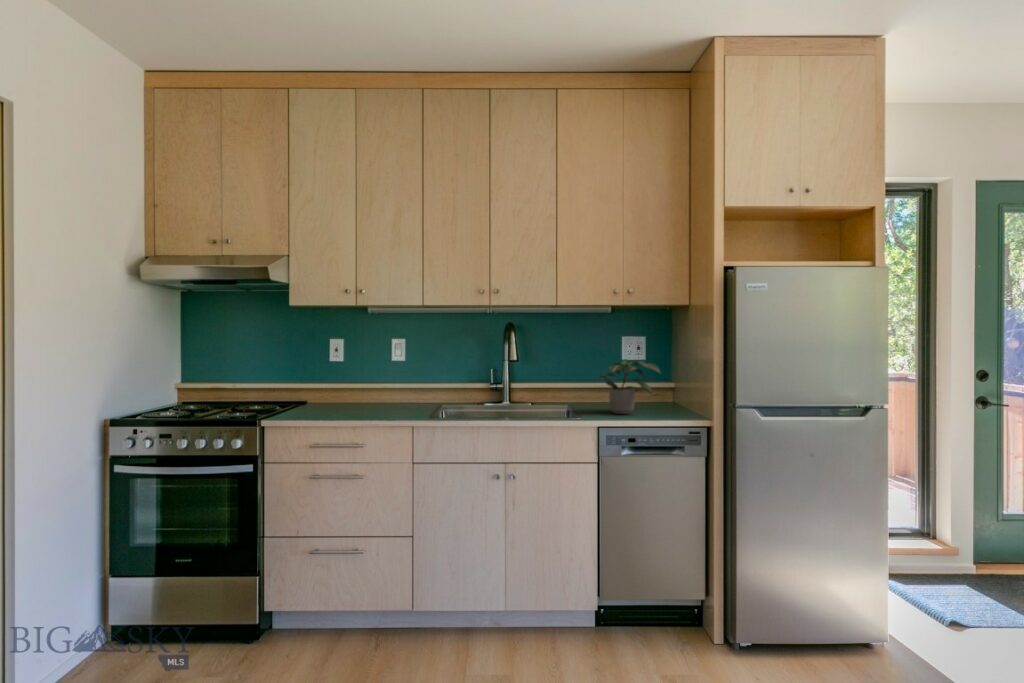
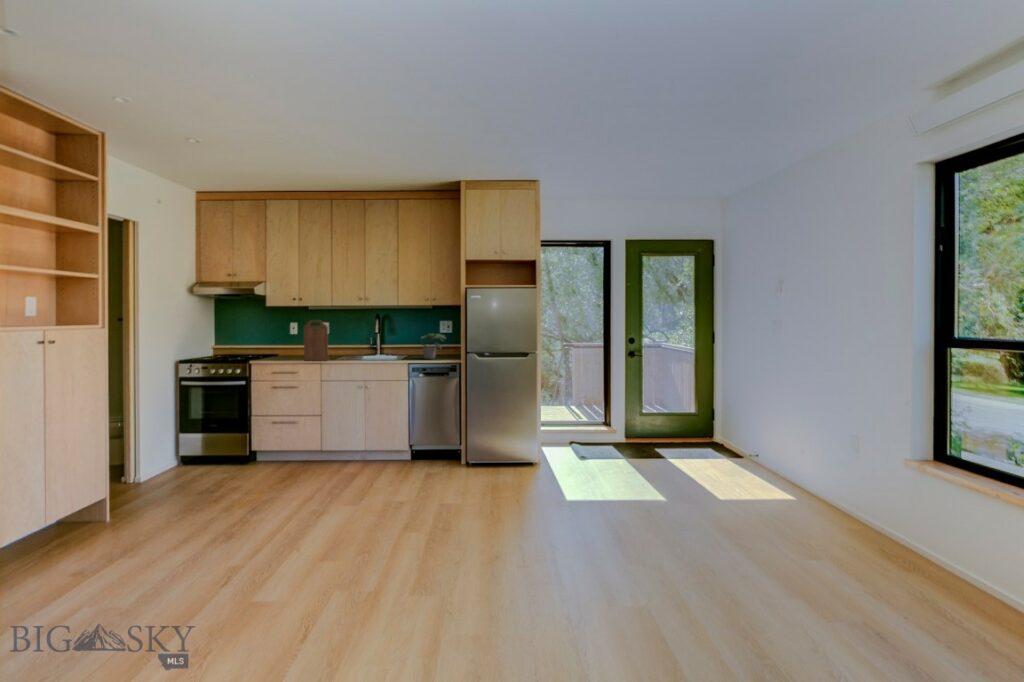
cutting board: none [376,334,427,420] -> present [304,320,328,361]

